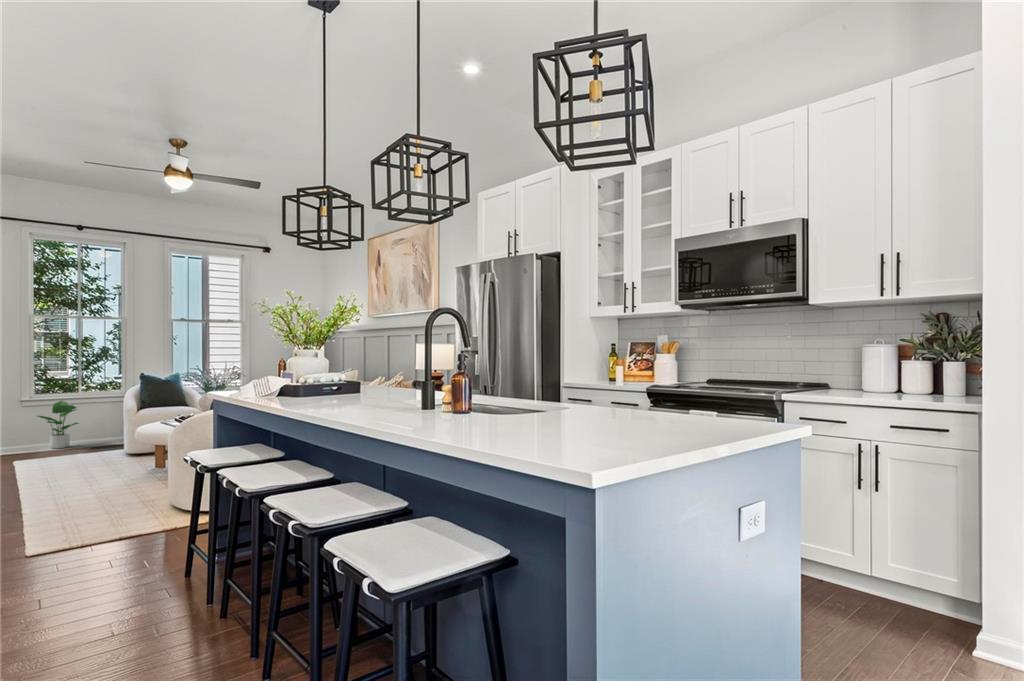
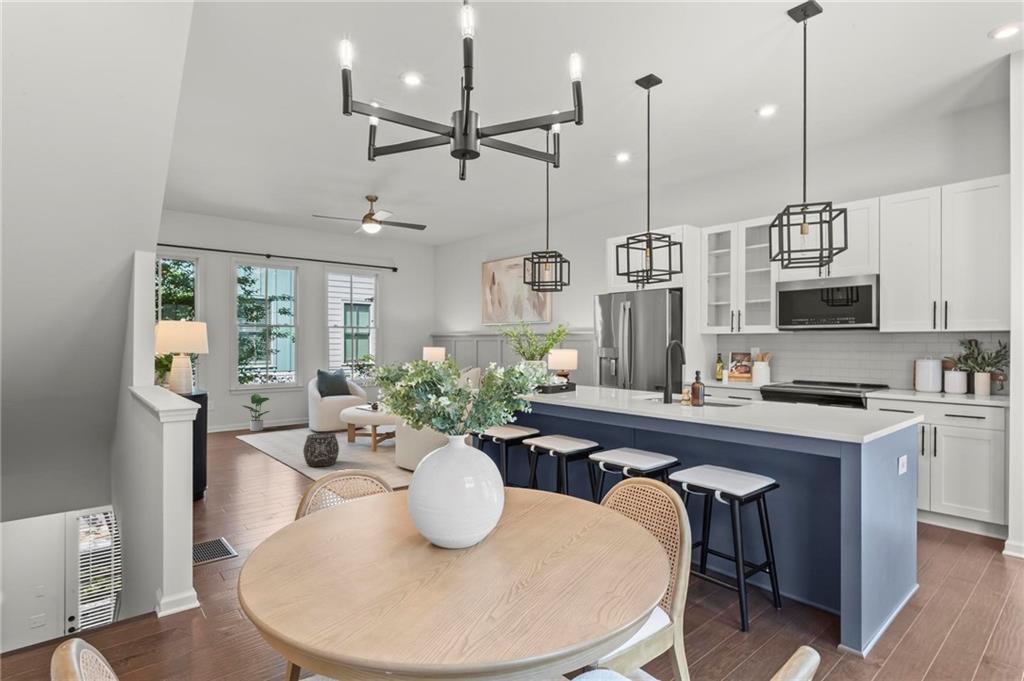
woven basket: none [43,453,103,501] -> present [303,433,339,467]

